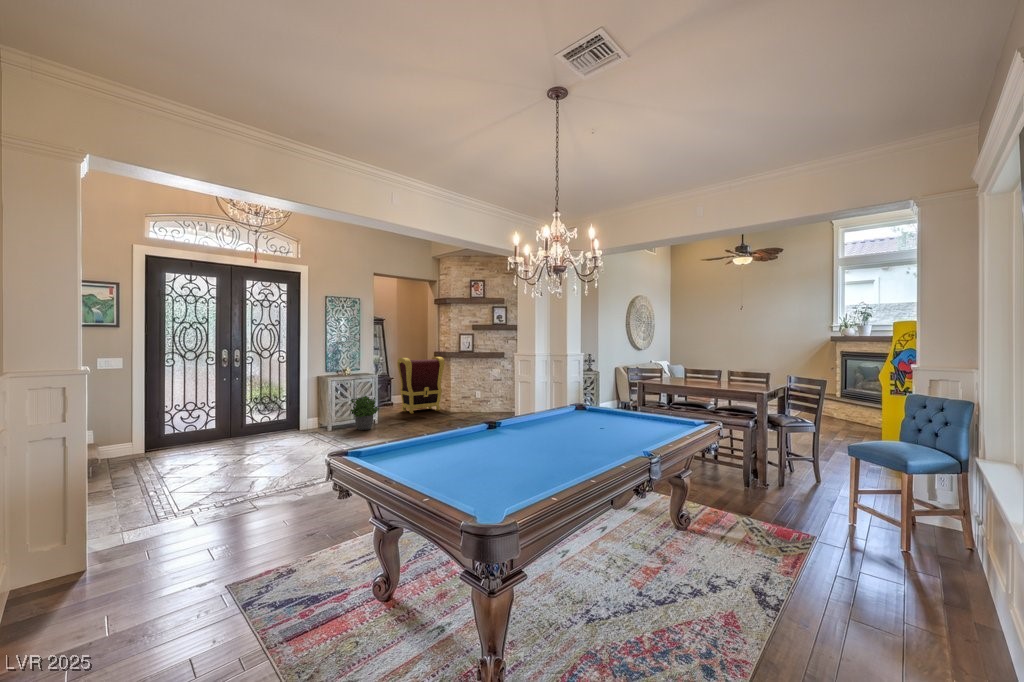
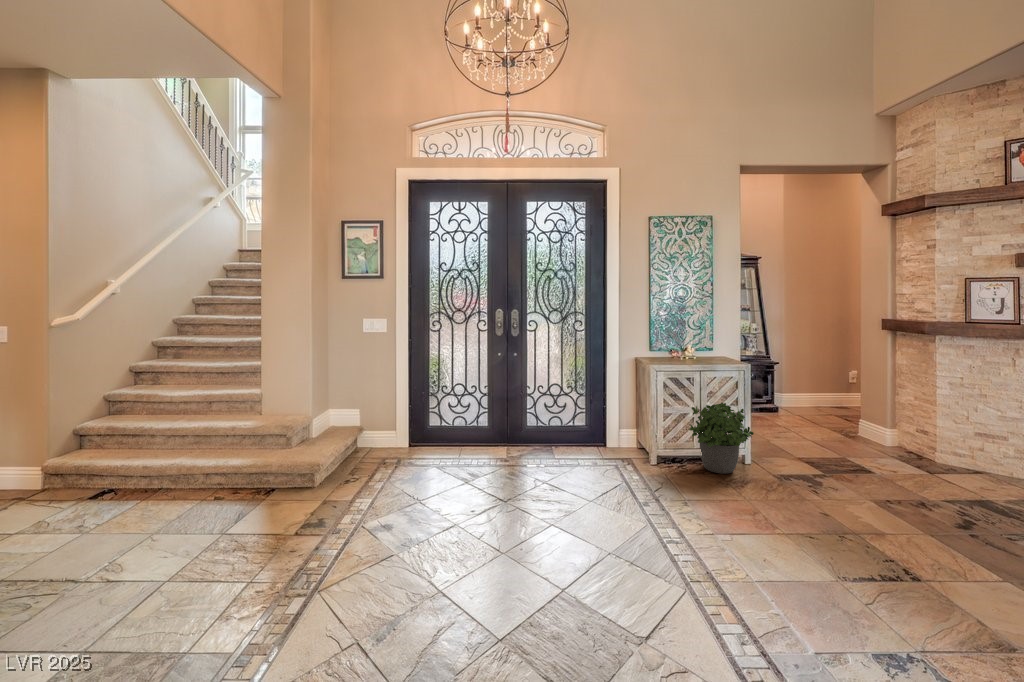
armchair: present [397,357,445,414] -> none [793,333,918,450]

